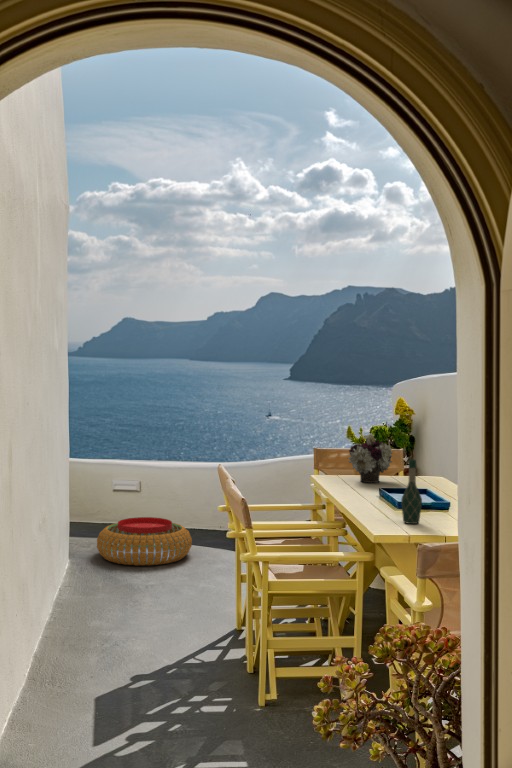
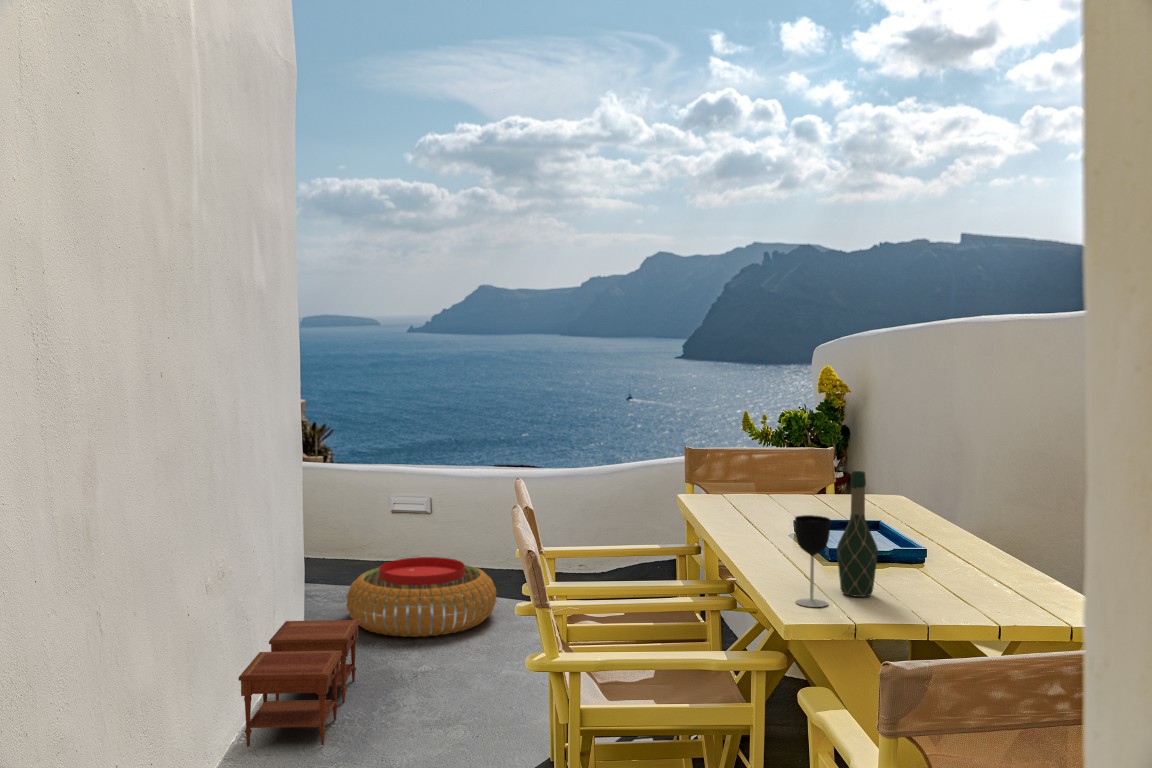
flower arrangement: present [348,434,392,483] -> none [739,422,817,506]
wine glass: none [380,482,398,528] -> present [795,515,830,607]
side table: none [59,551,117,619] -> present [238,620,360,747]

